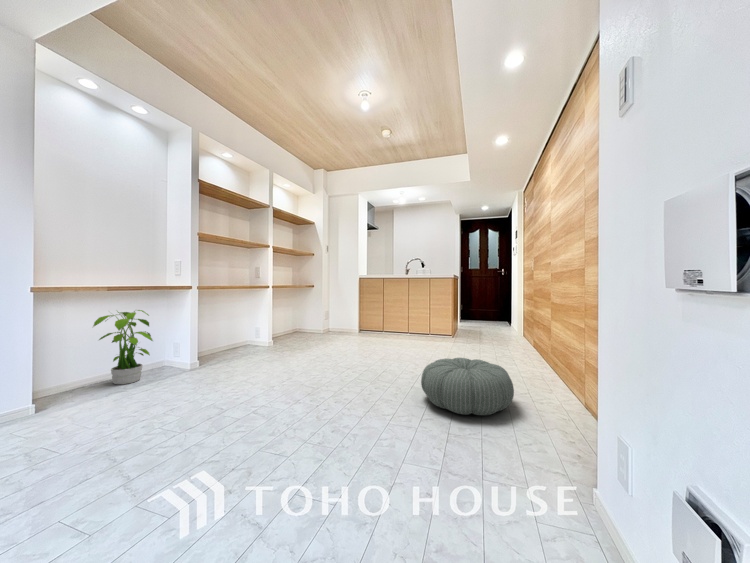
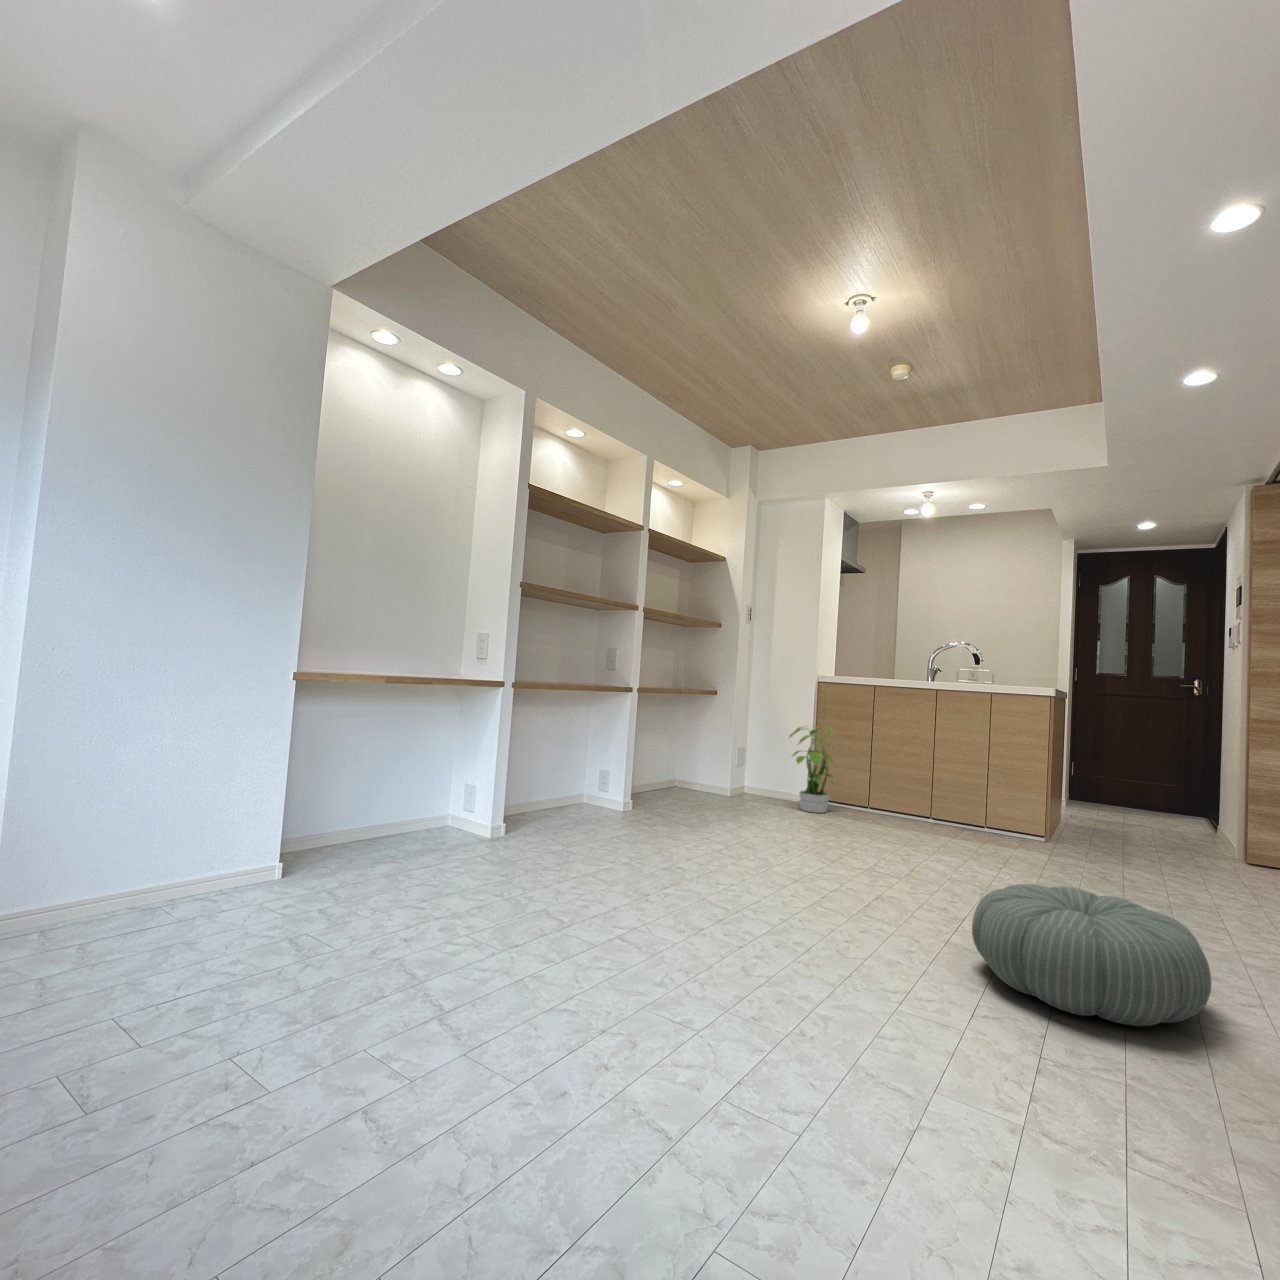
potted plant: present [93,310,153,384] -> present [790,727,839,813]

